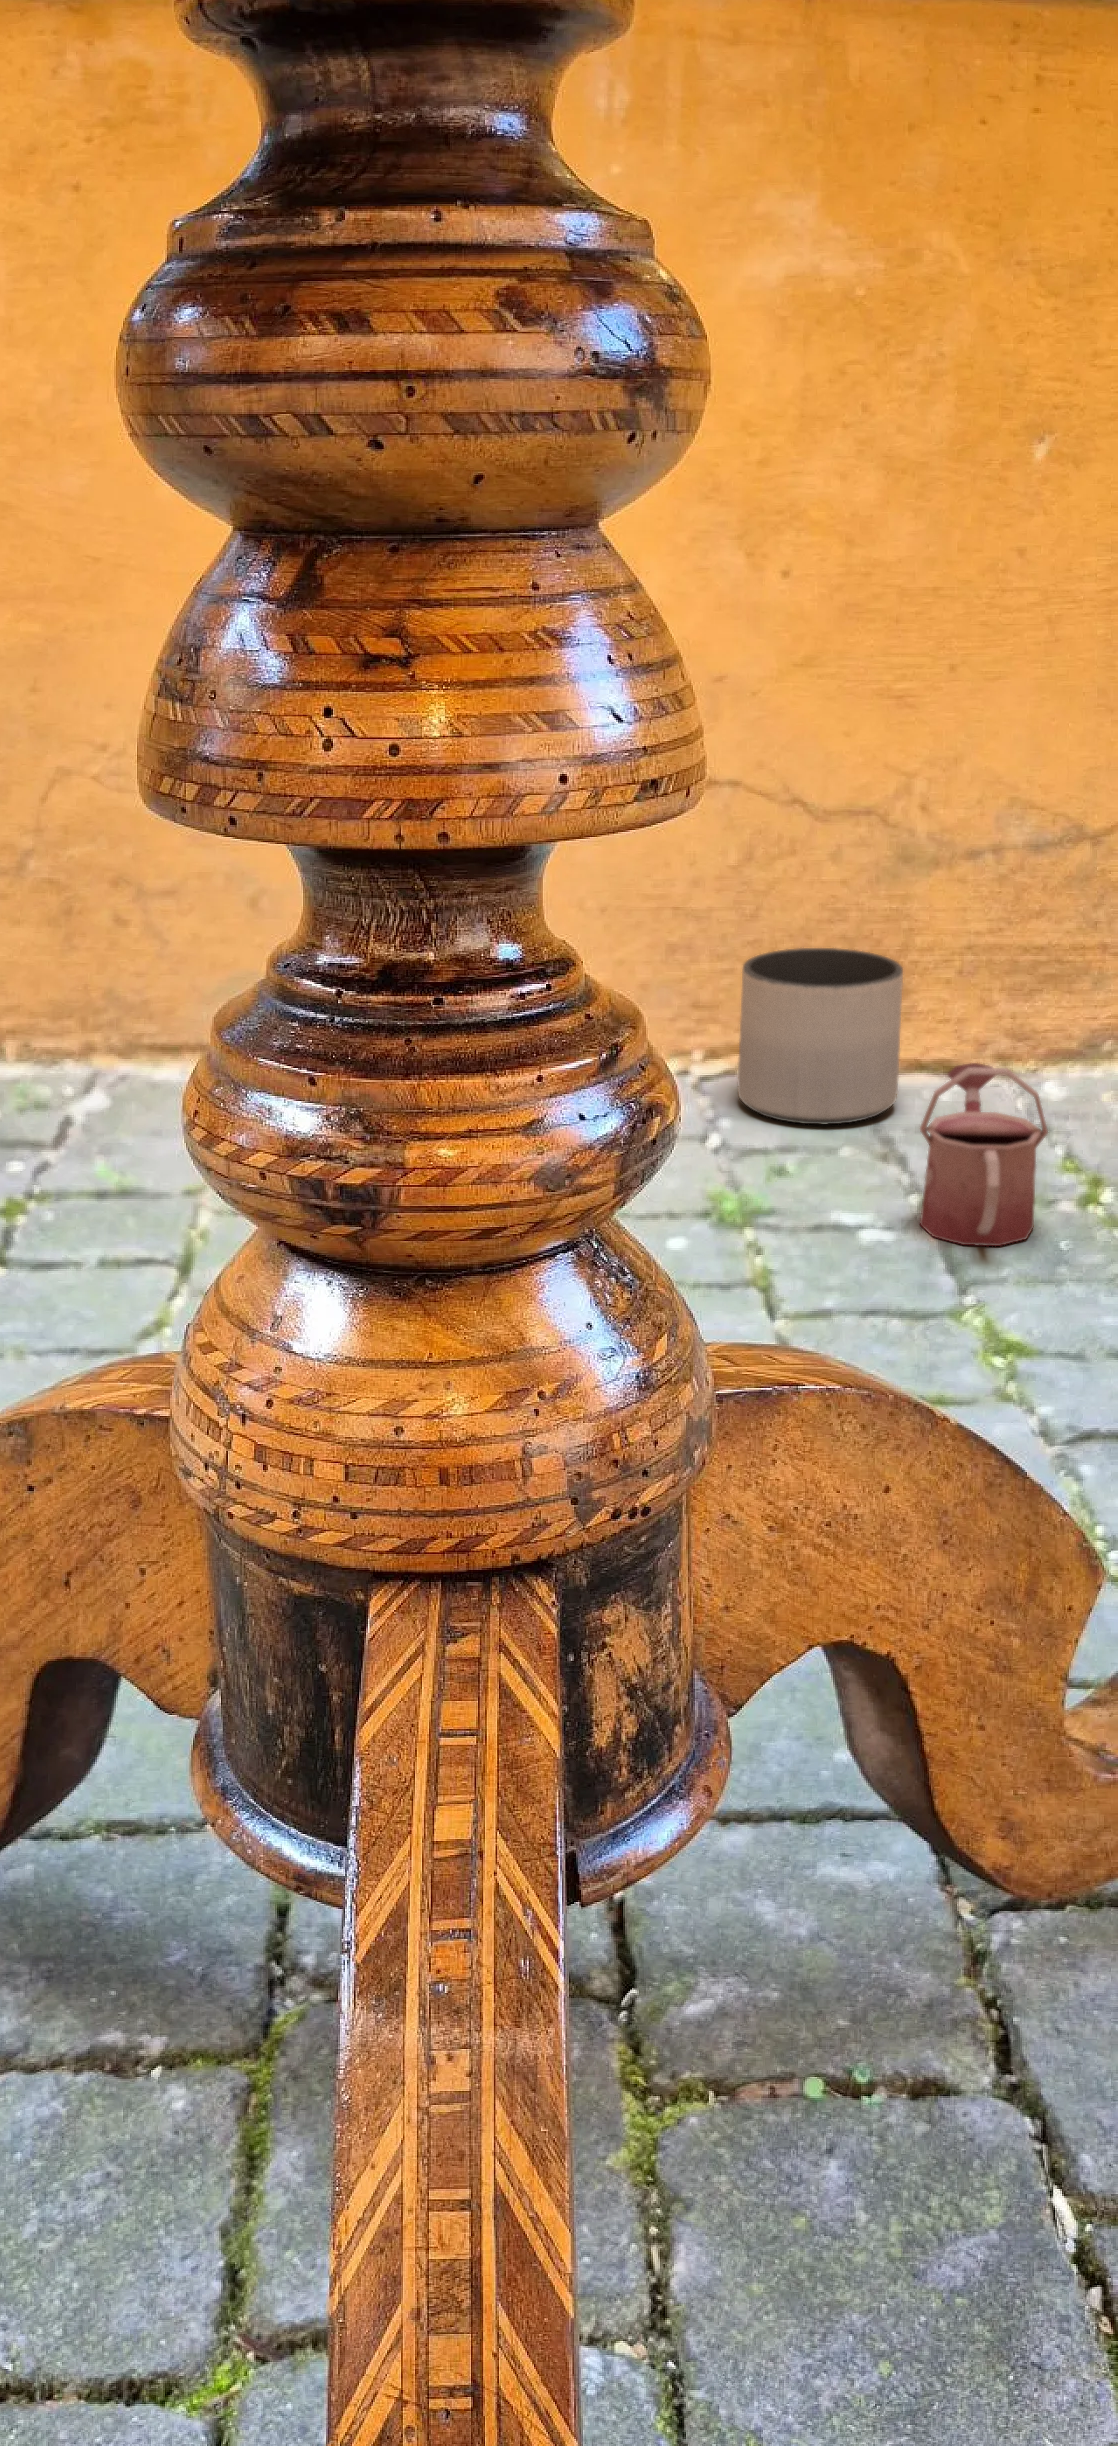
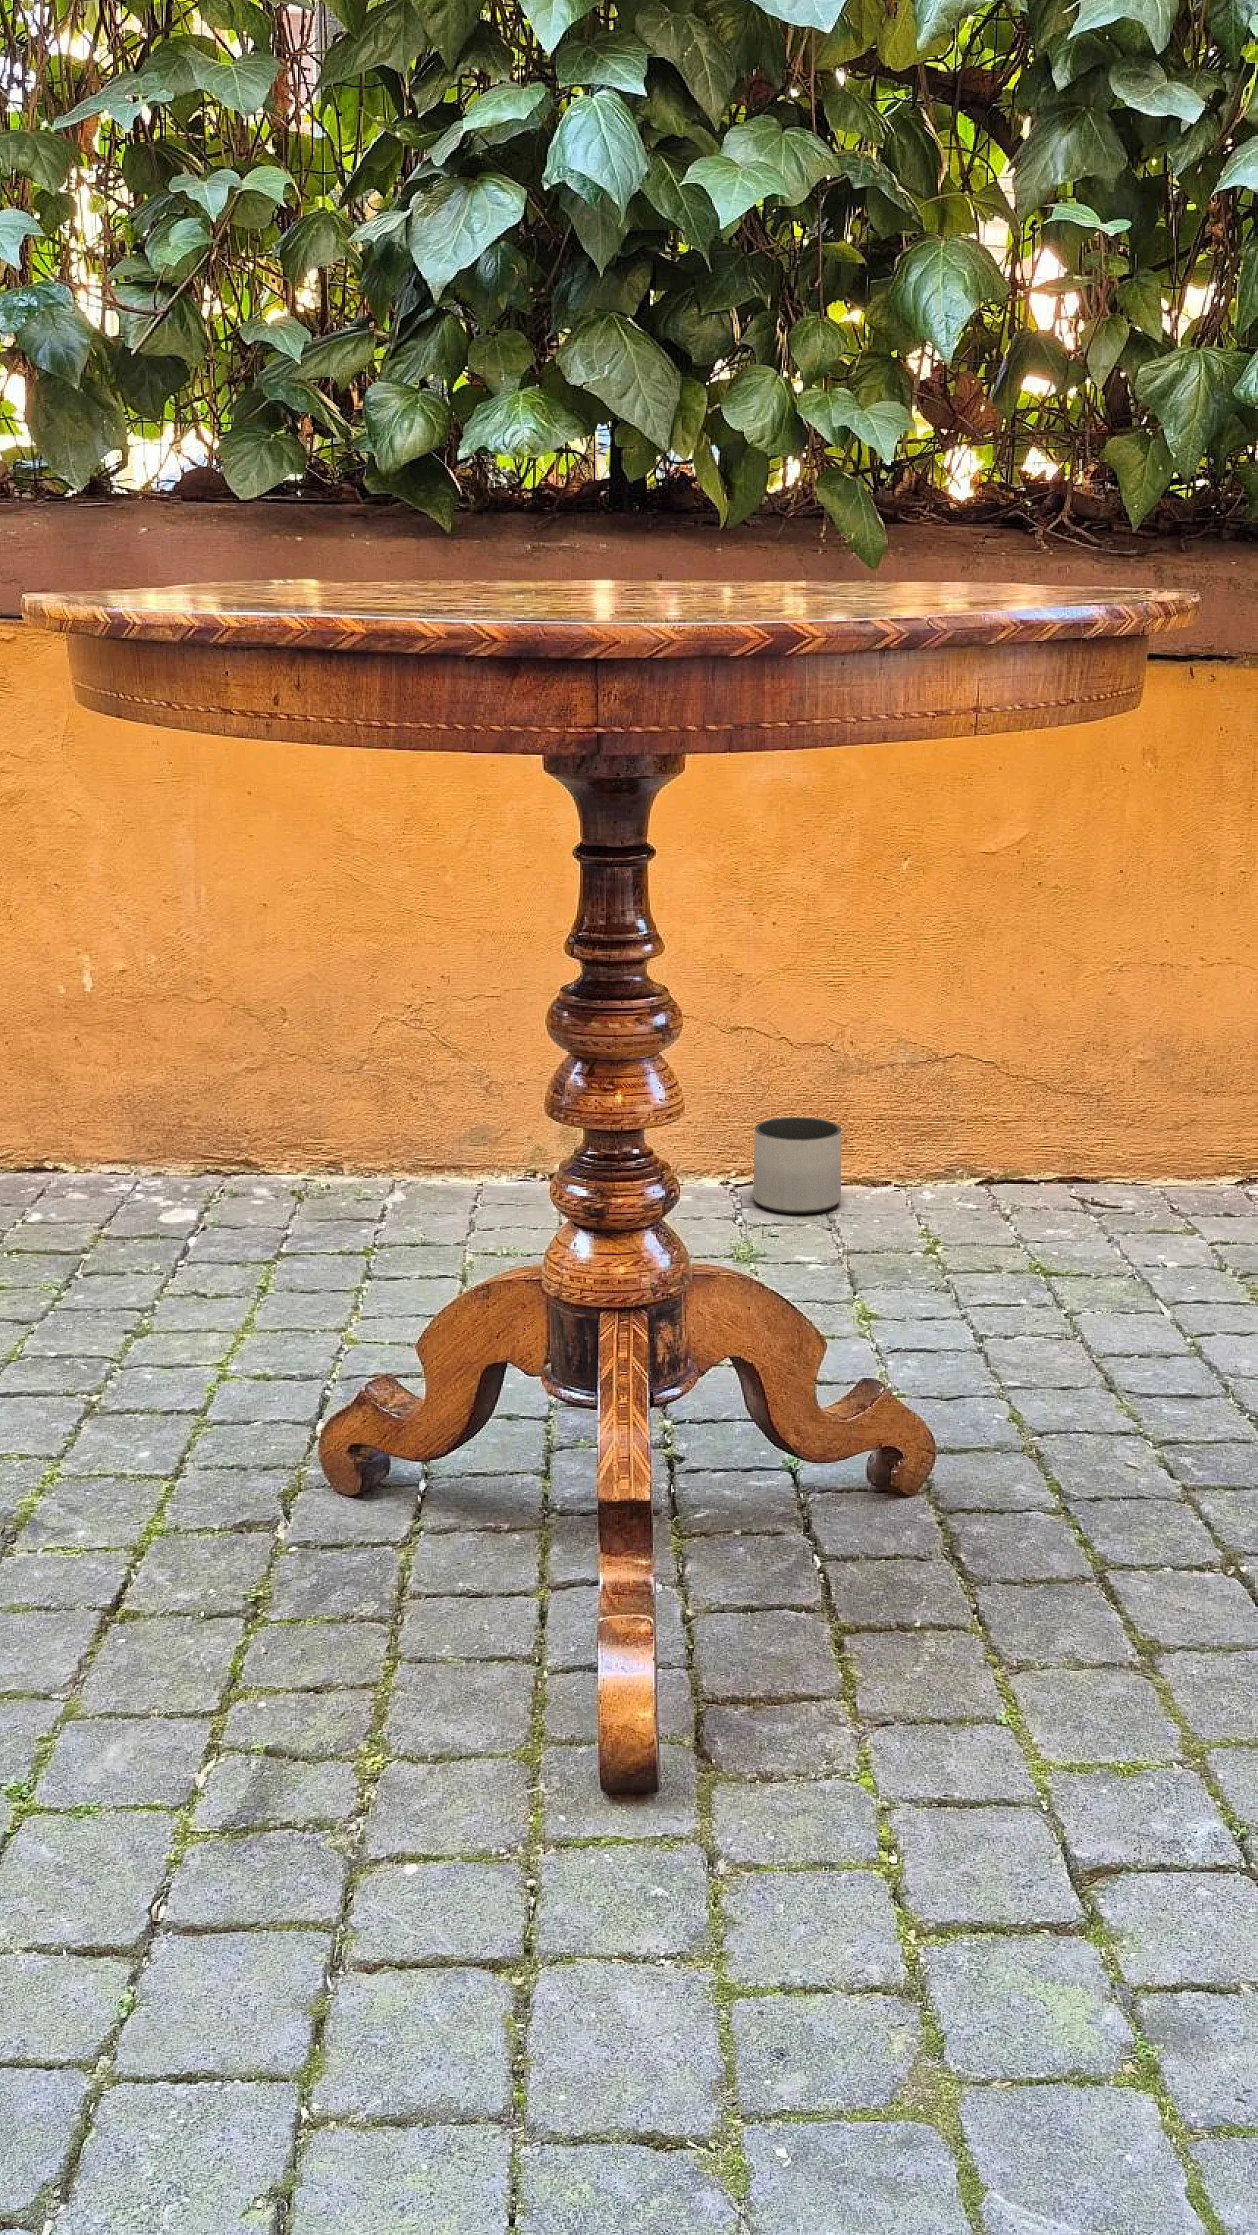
watering can: present [920,1063,1048,1246] -> none [837,1181,900,1273]

